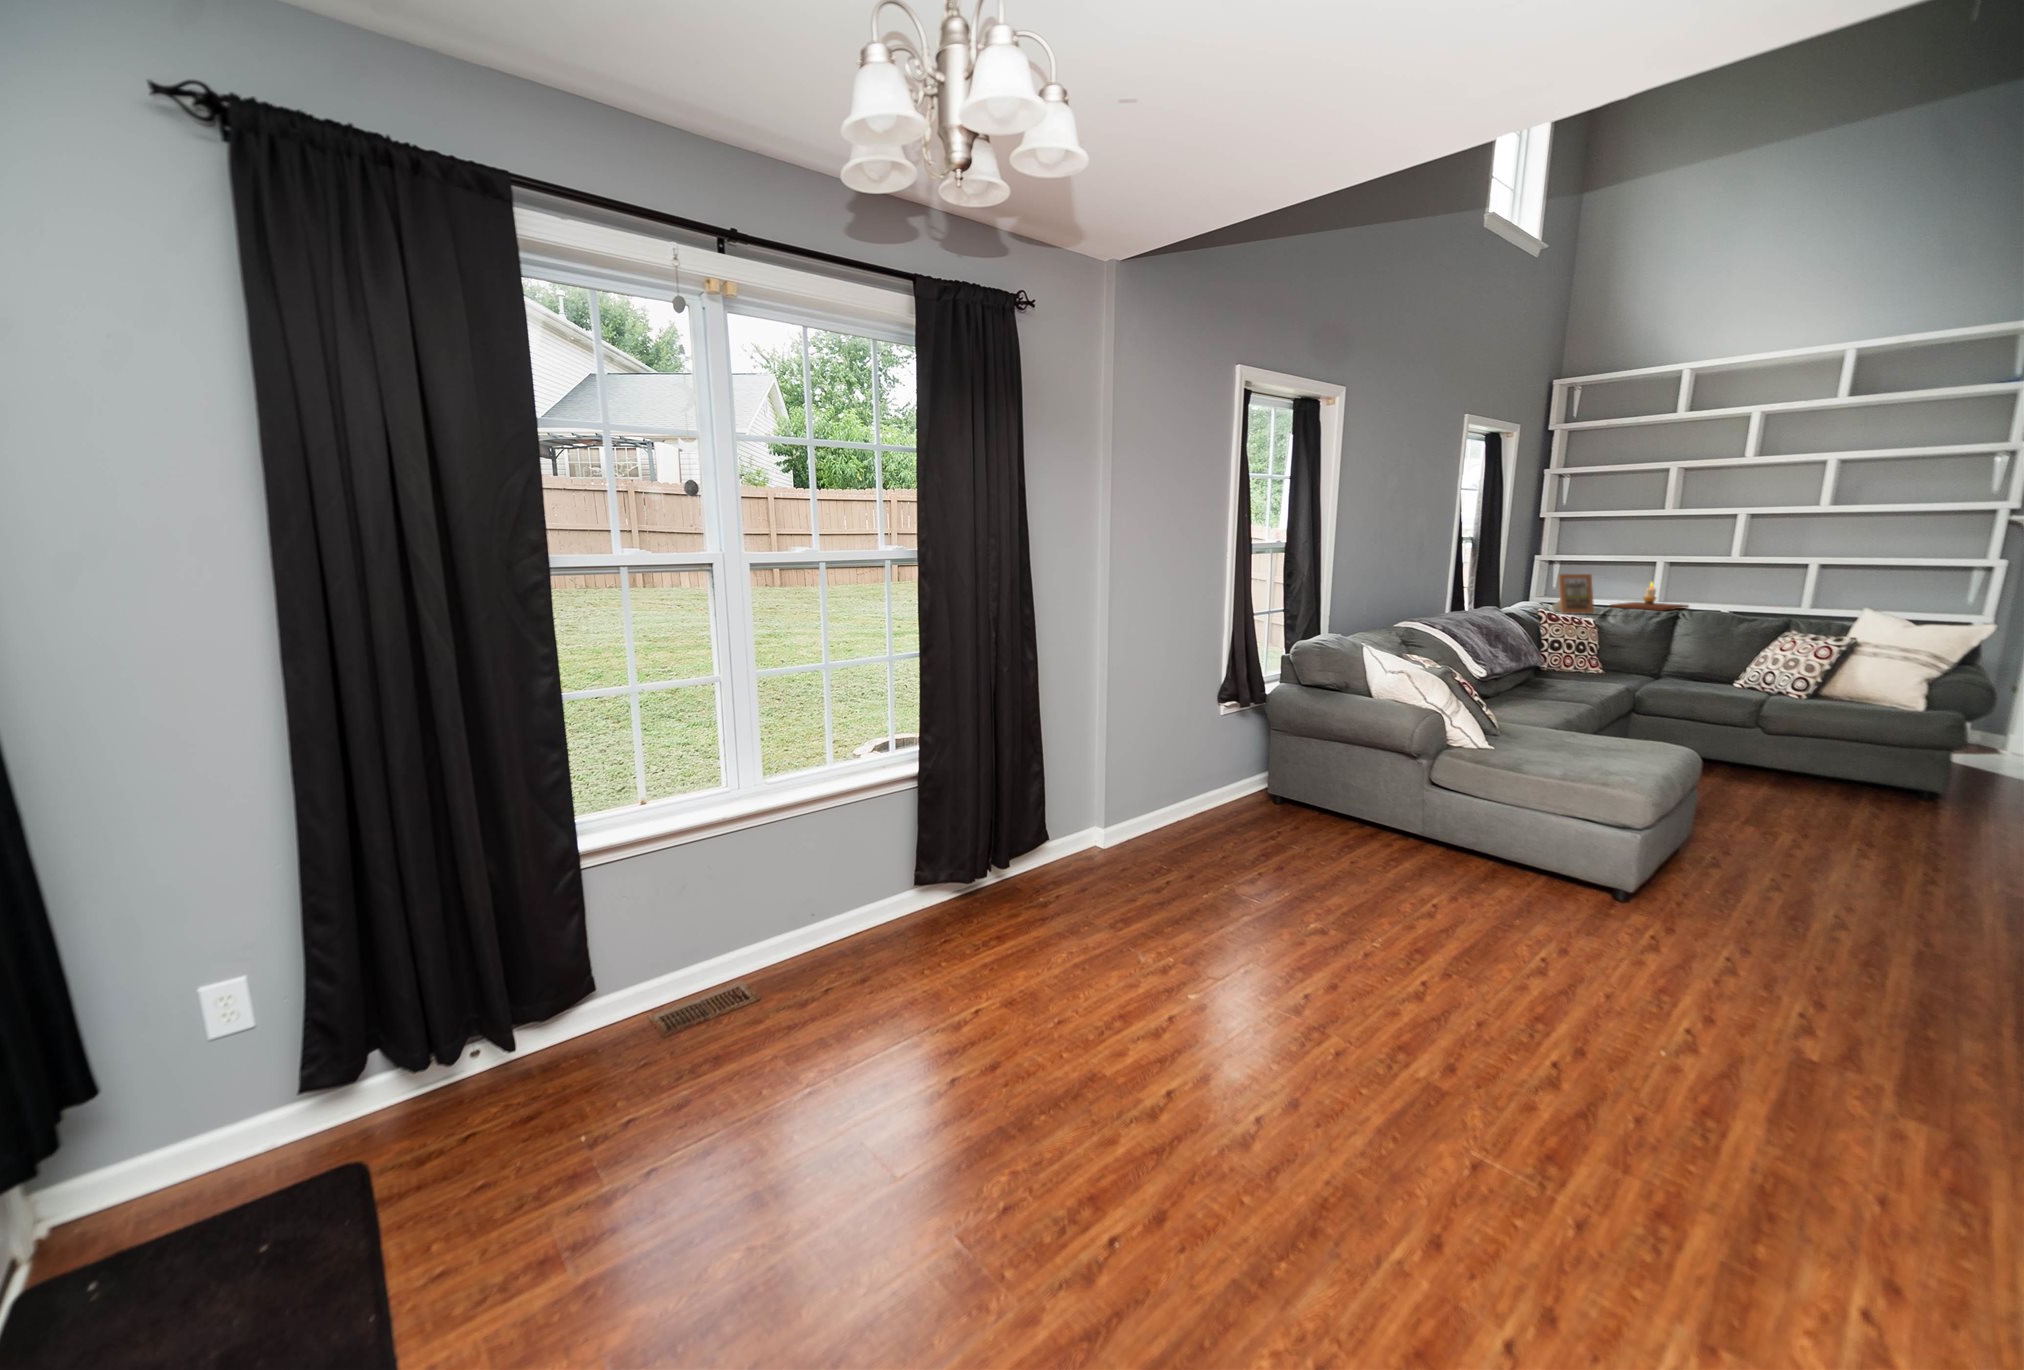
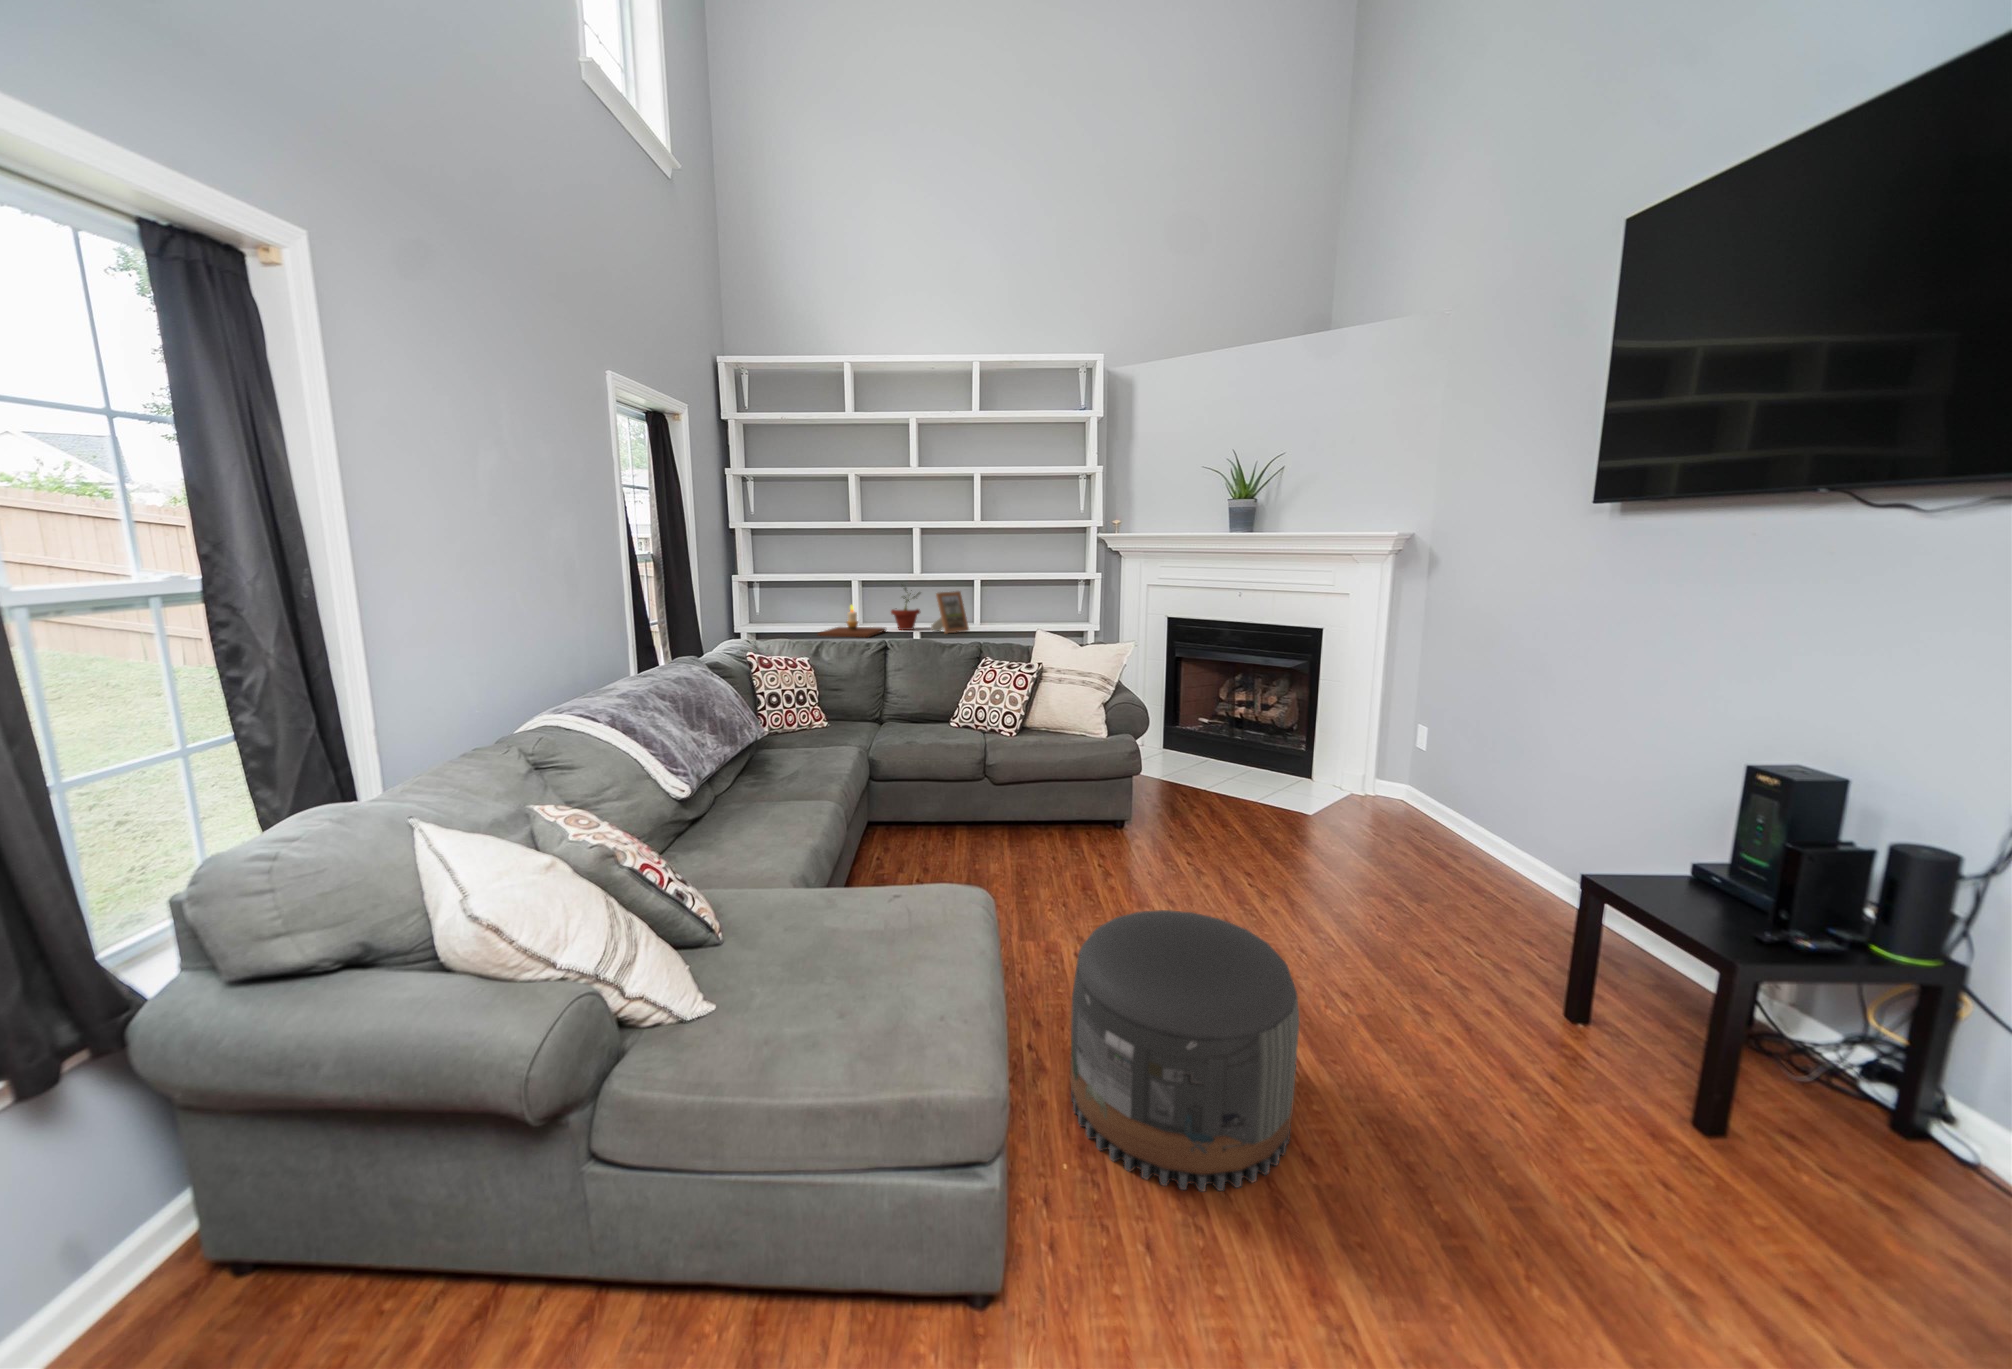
potted plant: none [1698,564,1742,609] -> present [891,585,920,630]
picture frame: present [1552,574,1594,614] -> present [931,591,969,634]
pouf: none [1719,778,1937,934] -> present [1070,910,1299,1192]

